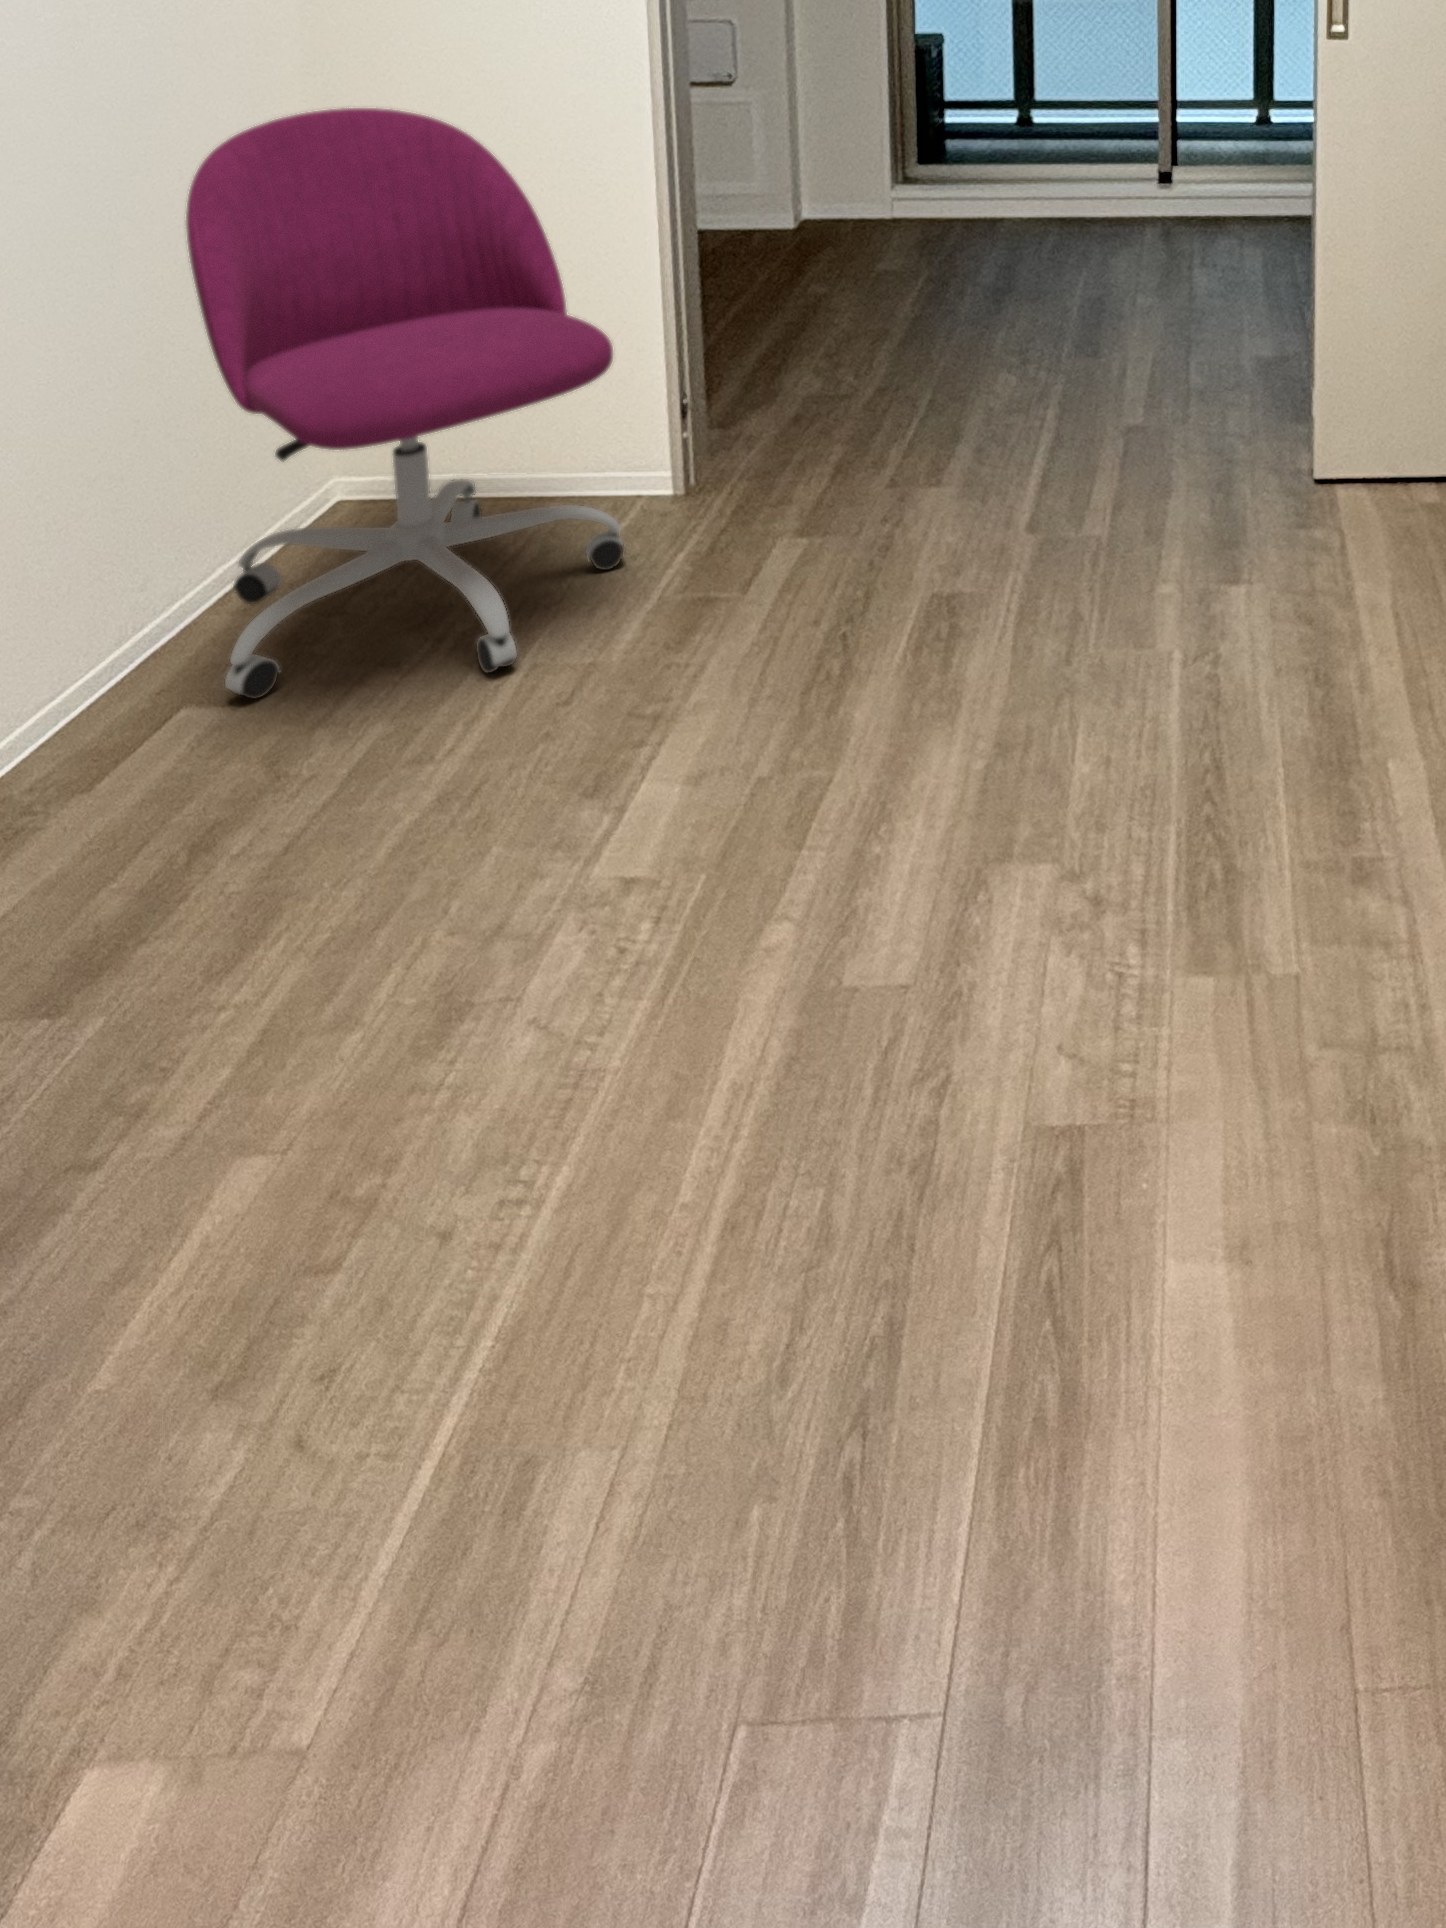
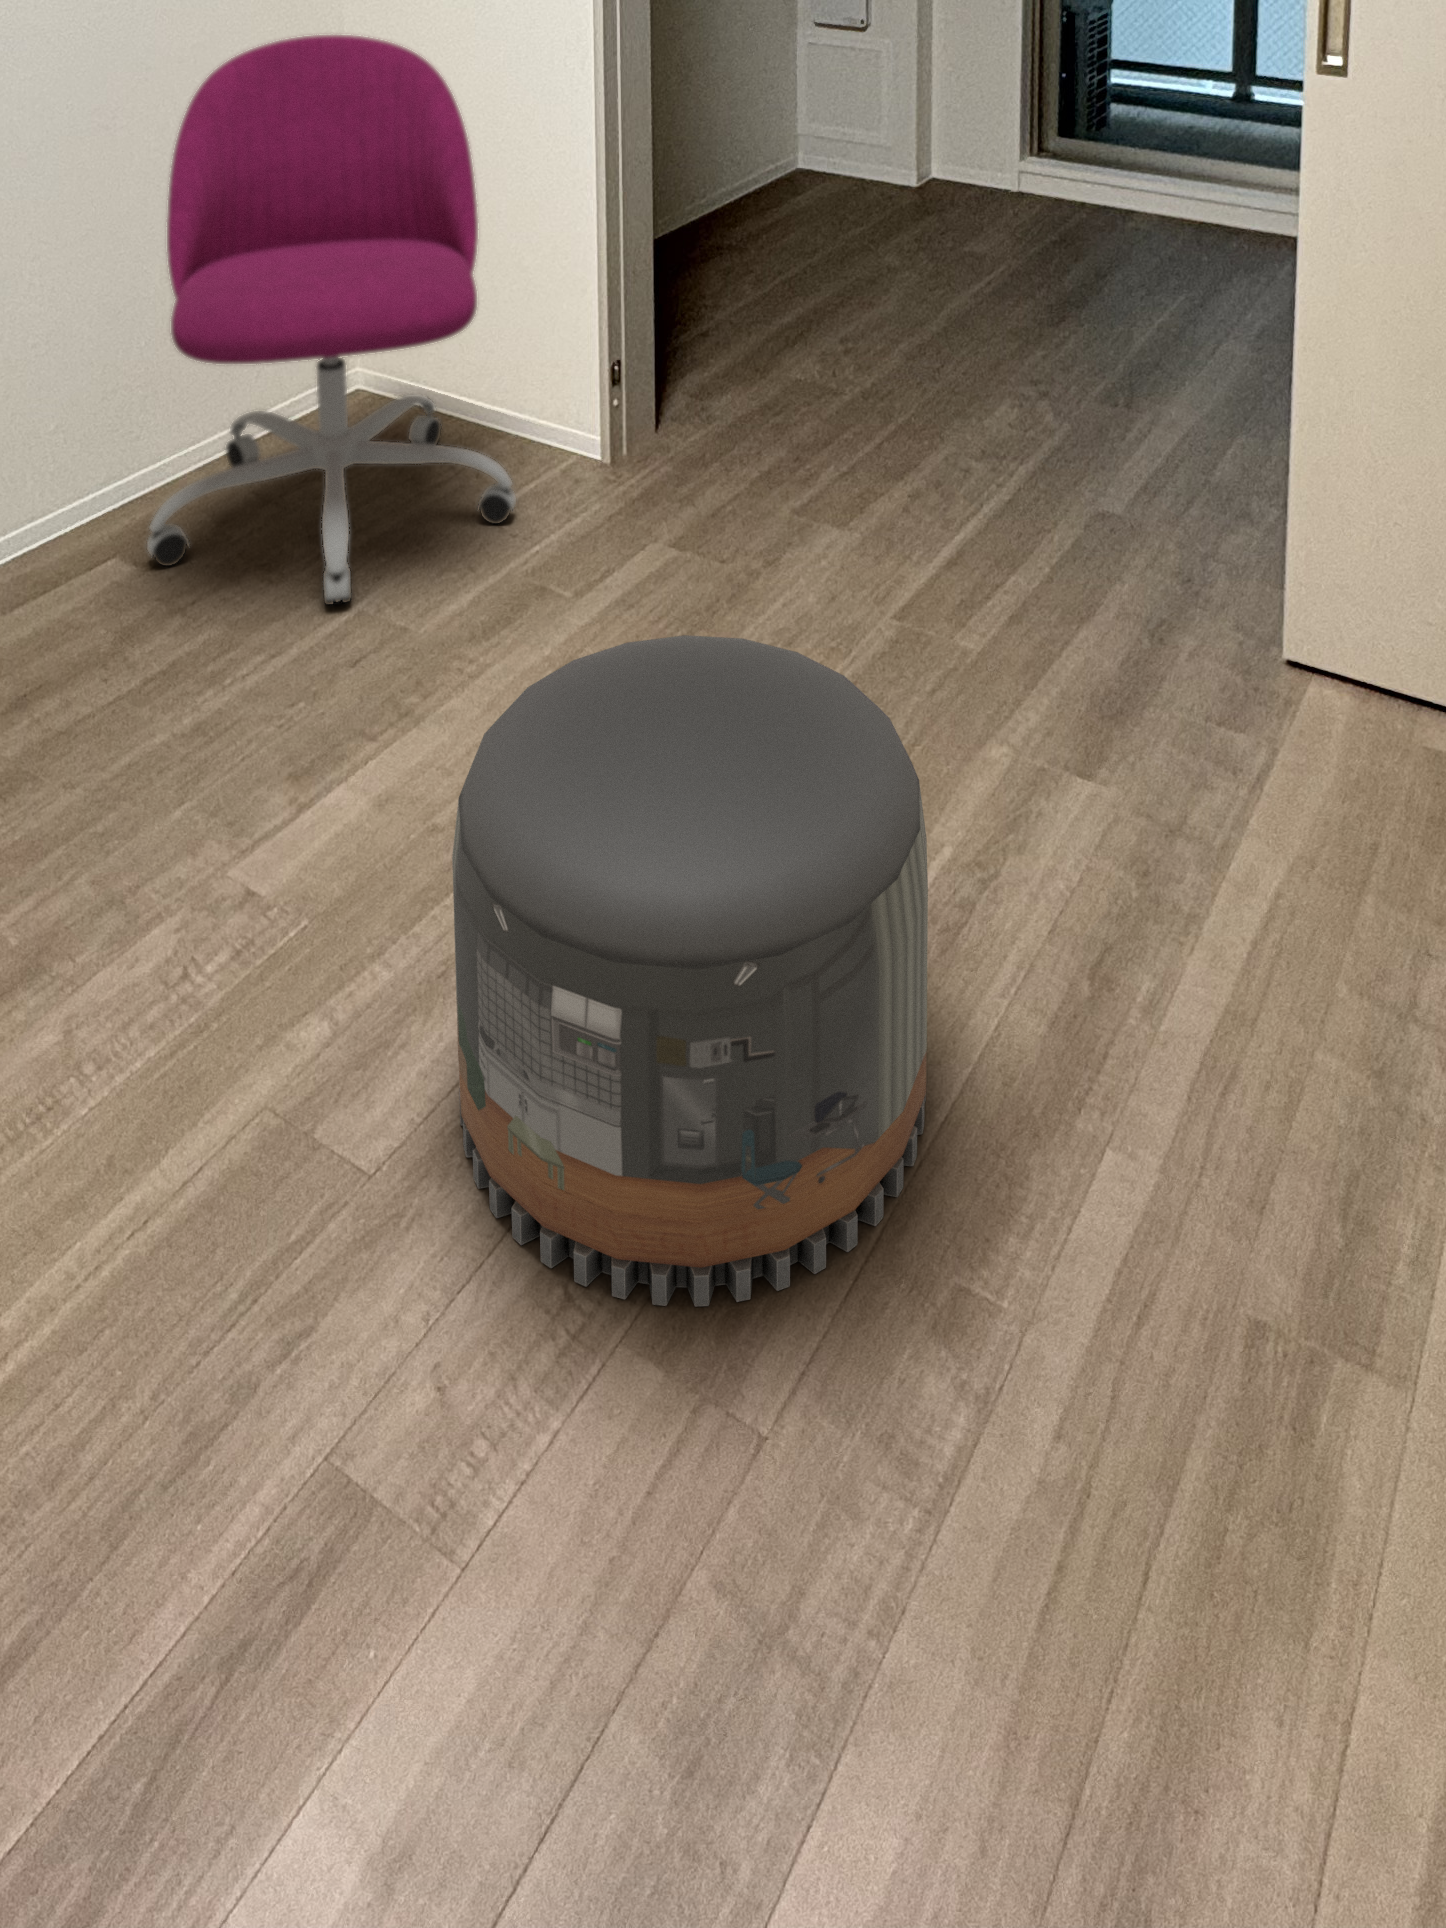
pouf: none [913,507,1287,961] -> present [452,635,928,1307]

